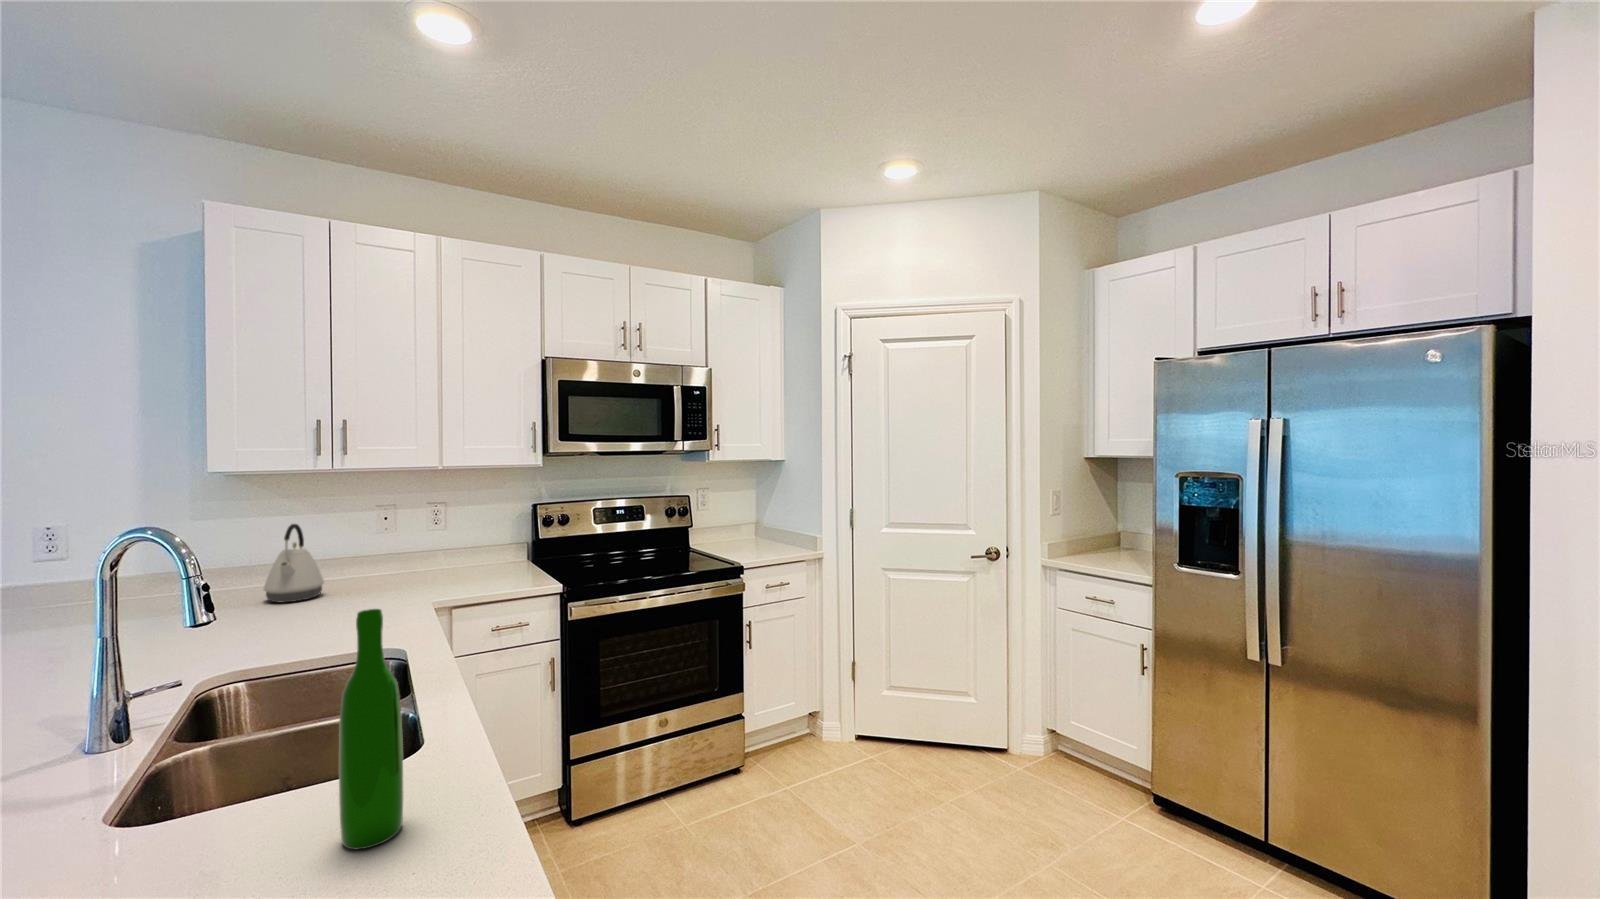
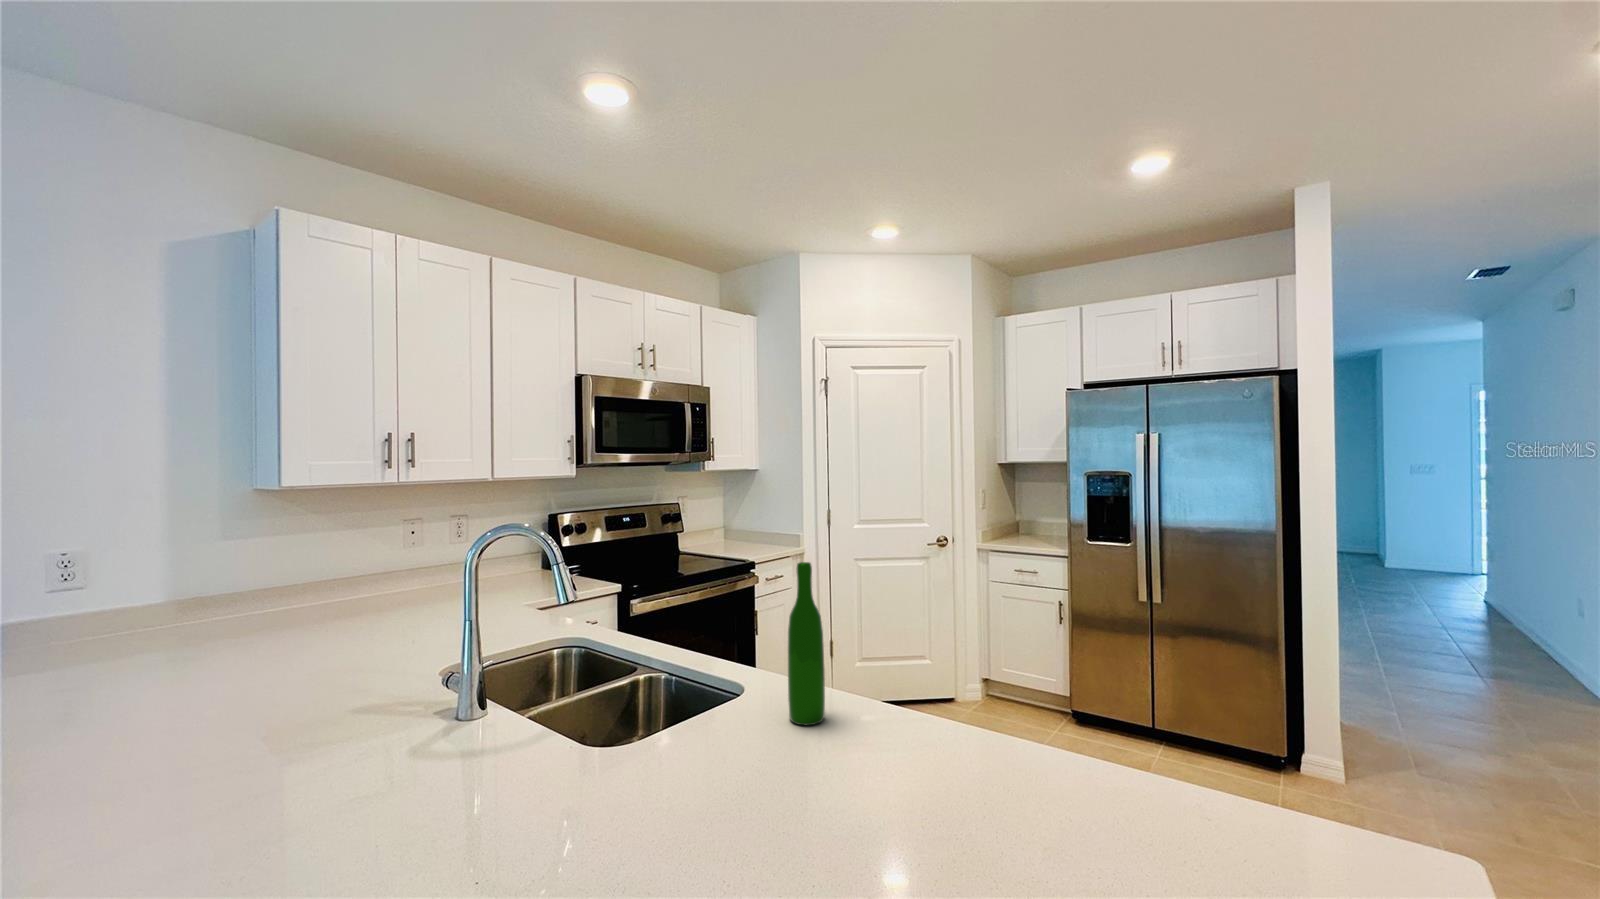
kettle: present [264,524,324,602] -> none [333,538,391,618]

